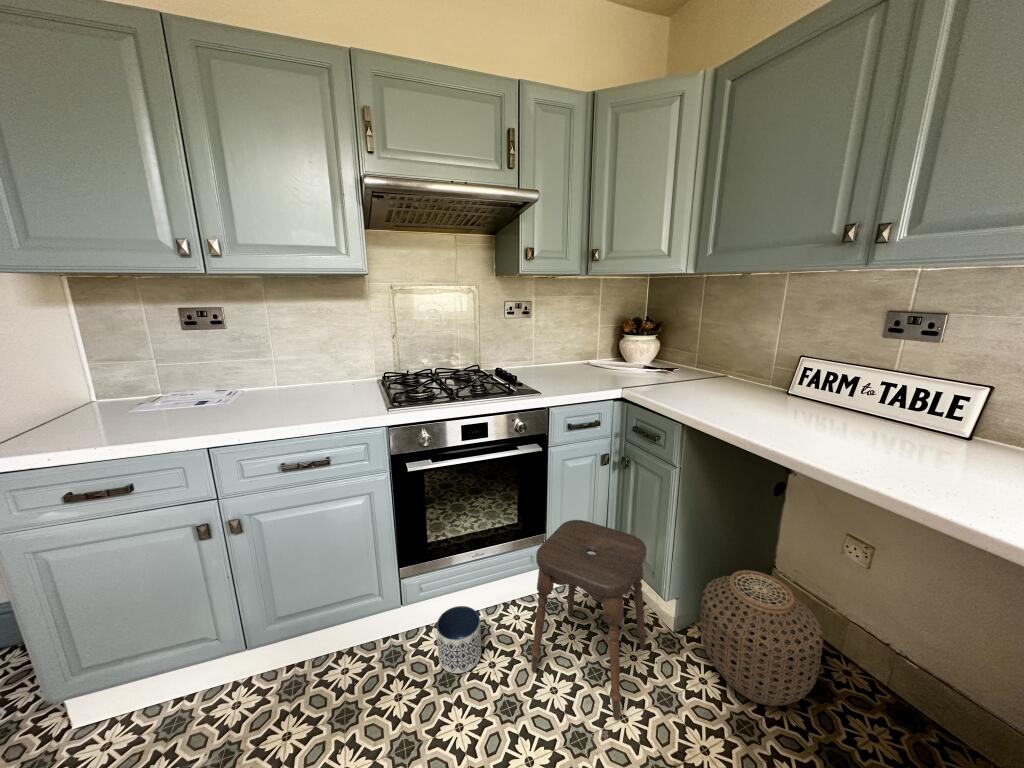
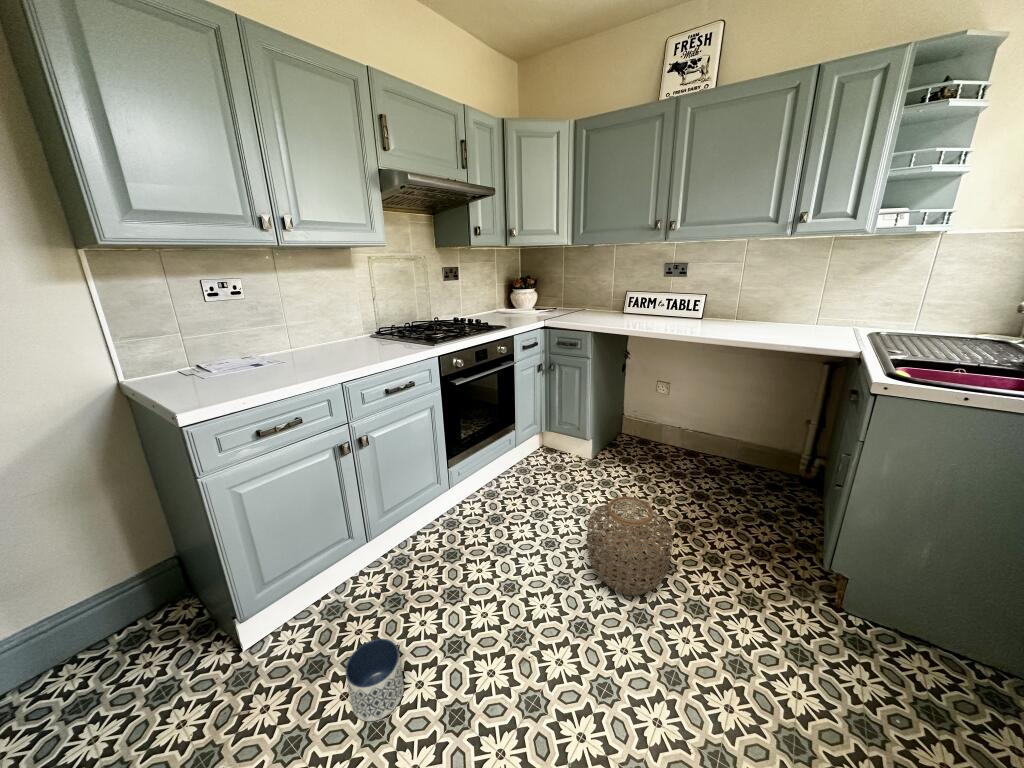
stool: present [531,520,647,720] -> none [455,499,556,667]

